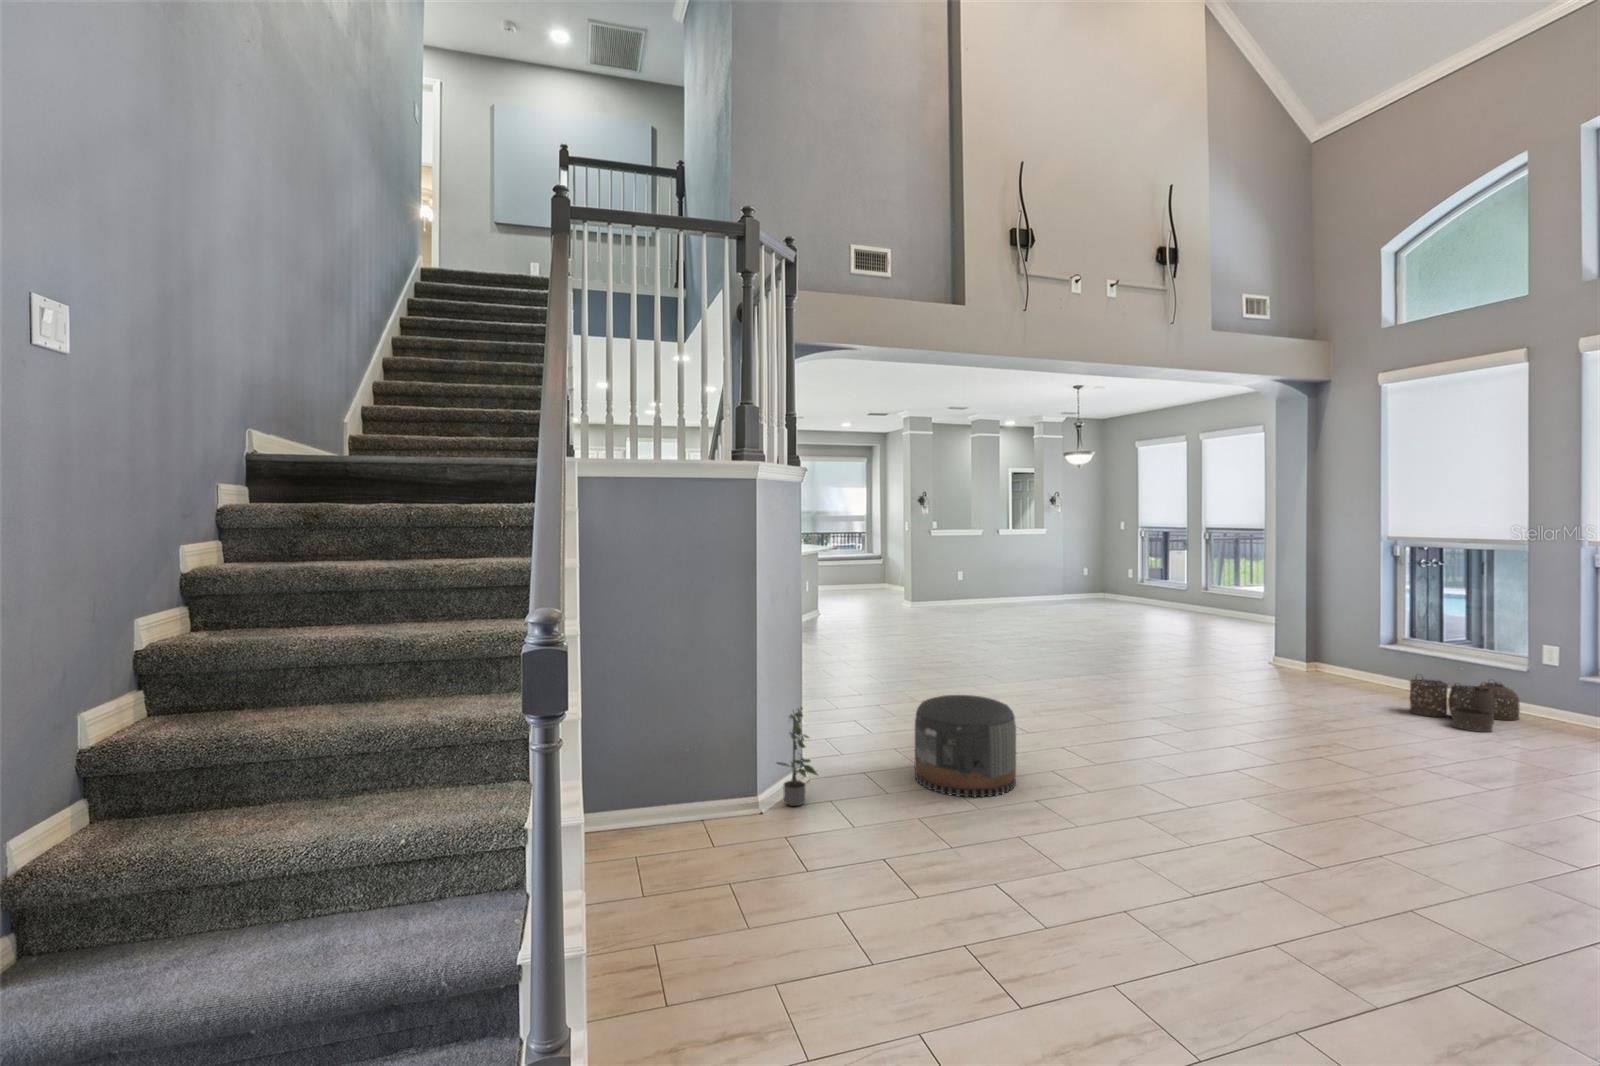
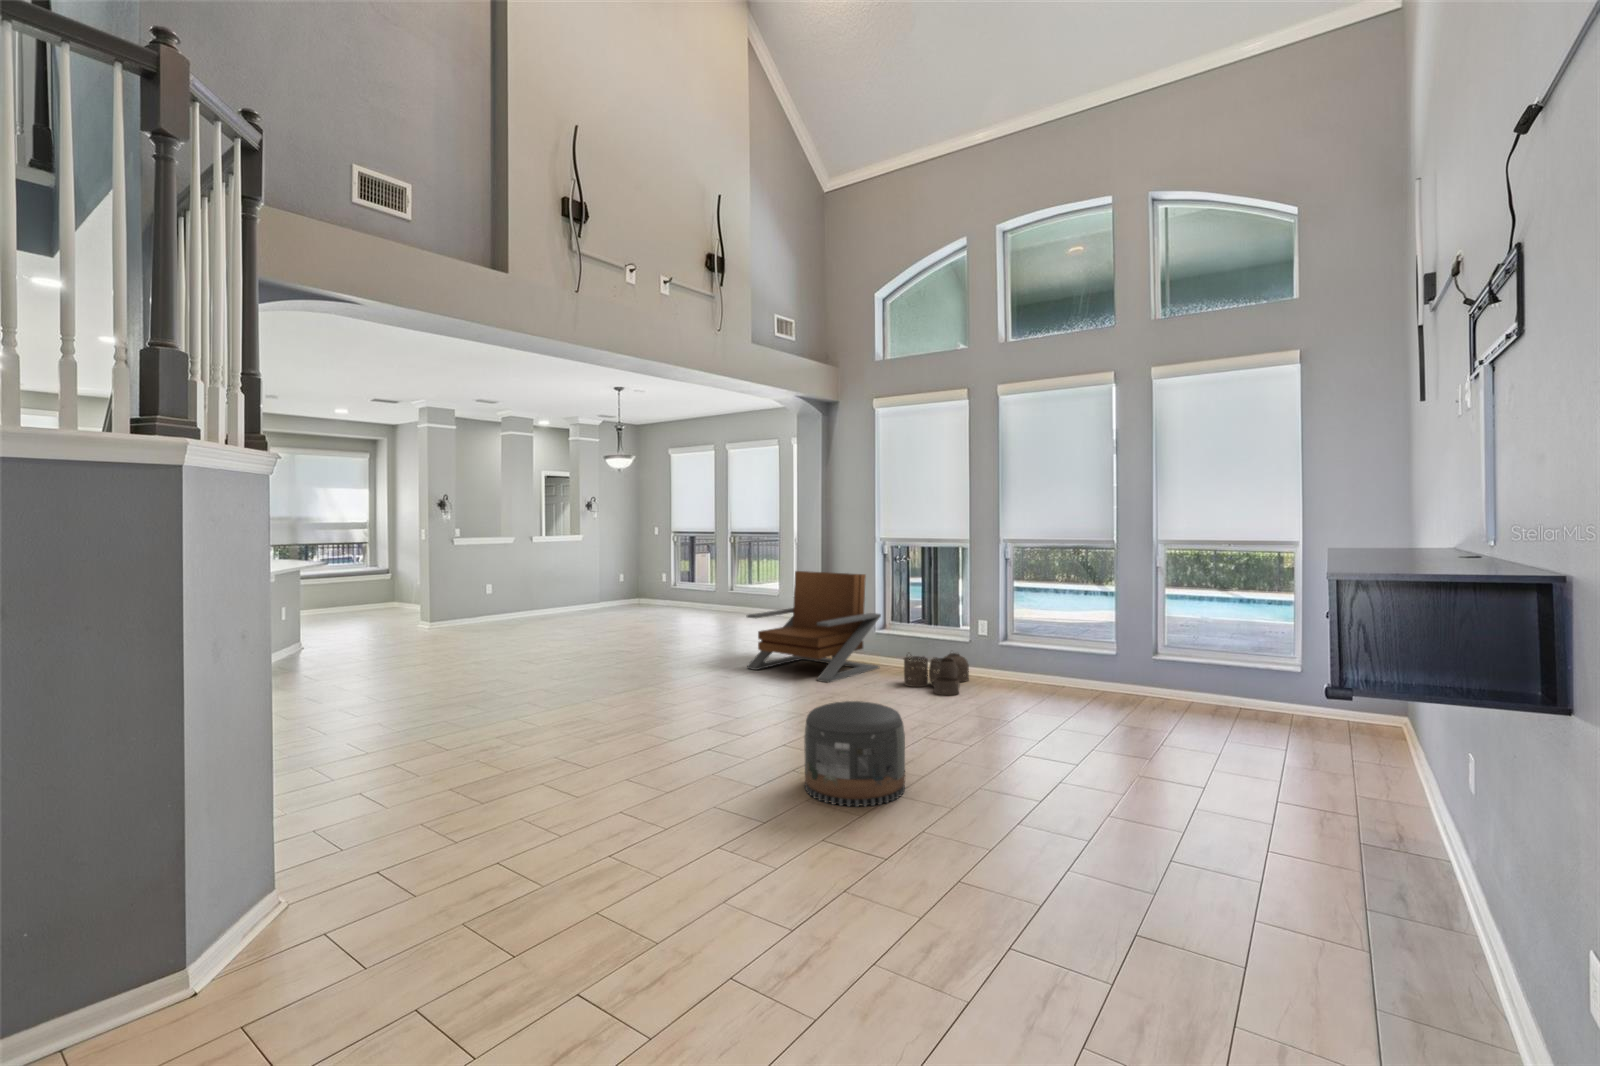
lounge chair: none [1205,571,1386,697] -> present [747,571,881,682]
pouf: present [915,695,1016,797] -> present [804,701,905,807]
potted plant: present [777,707,817,806] -> none [231,815,316,981]

